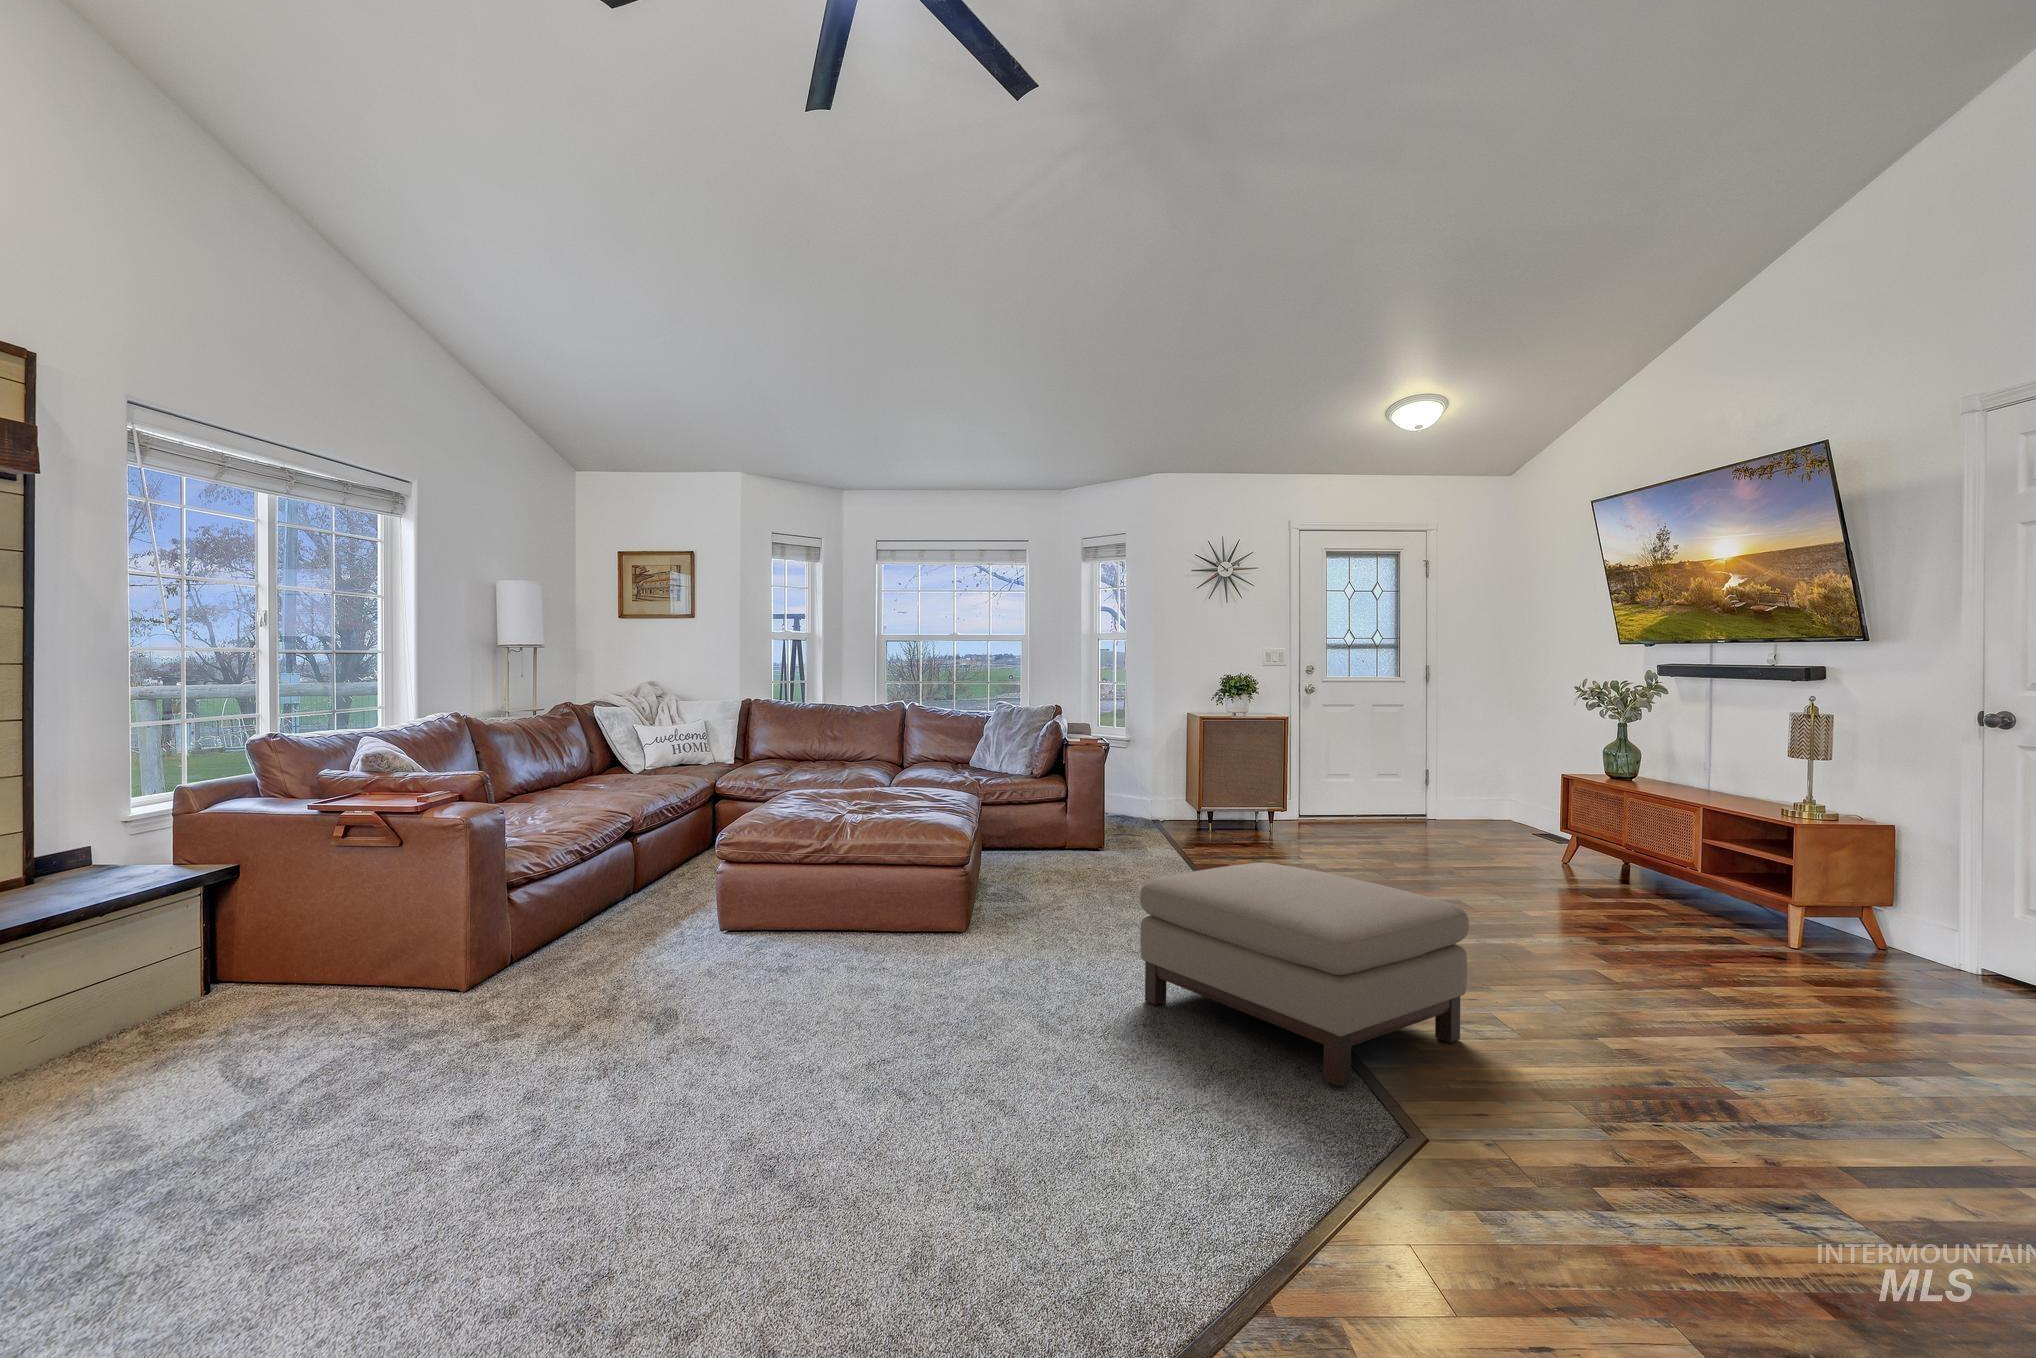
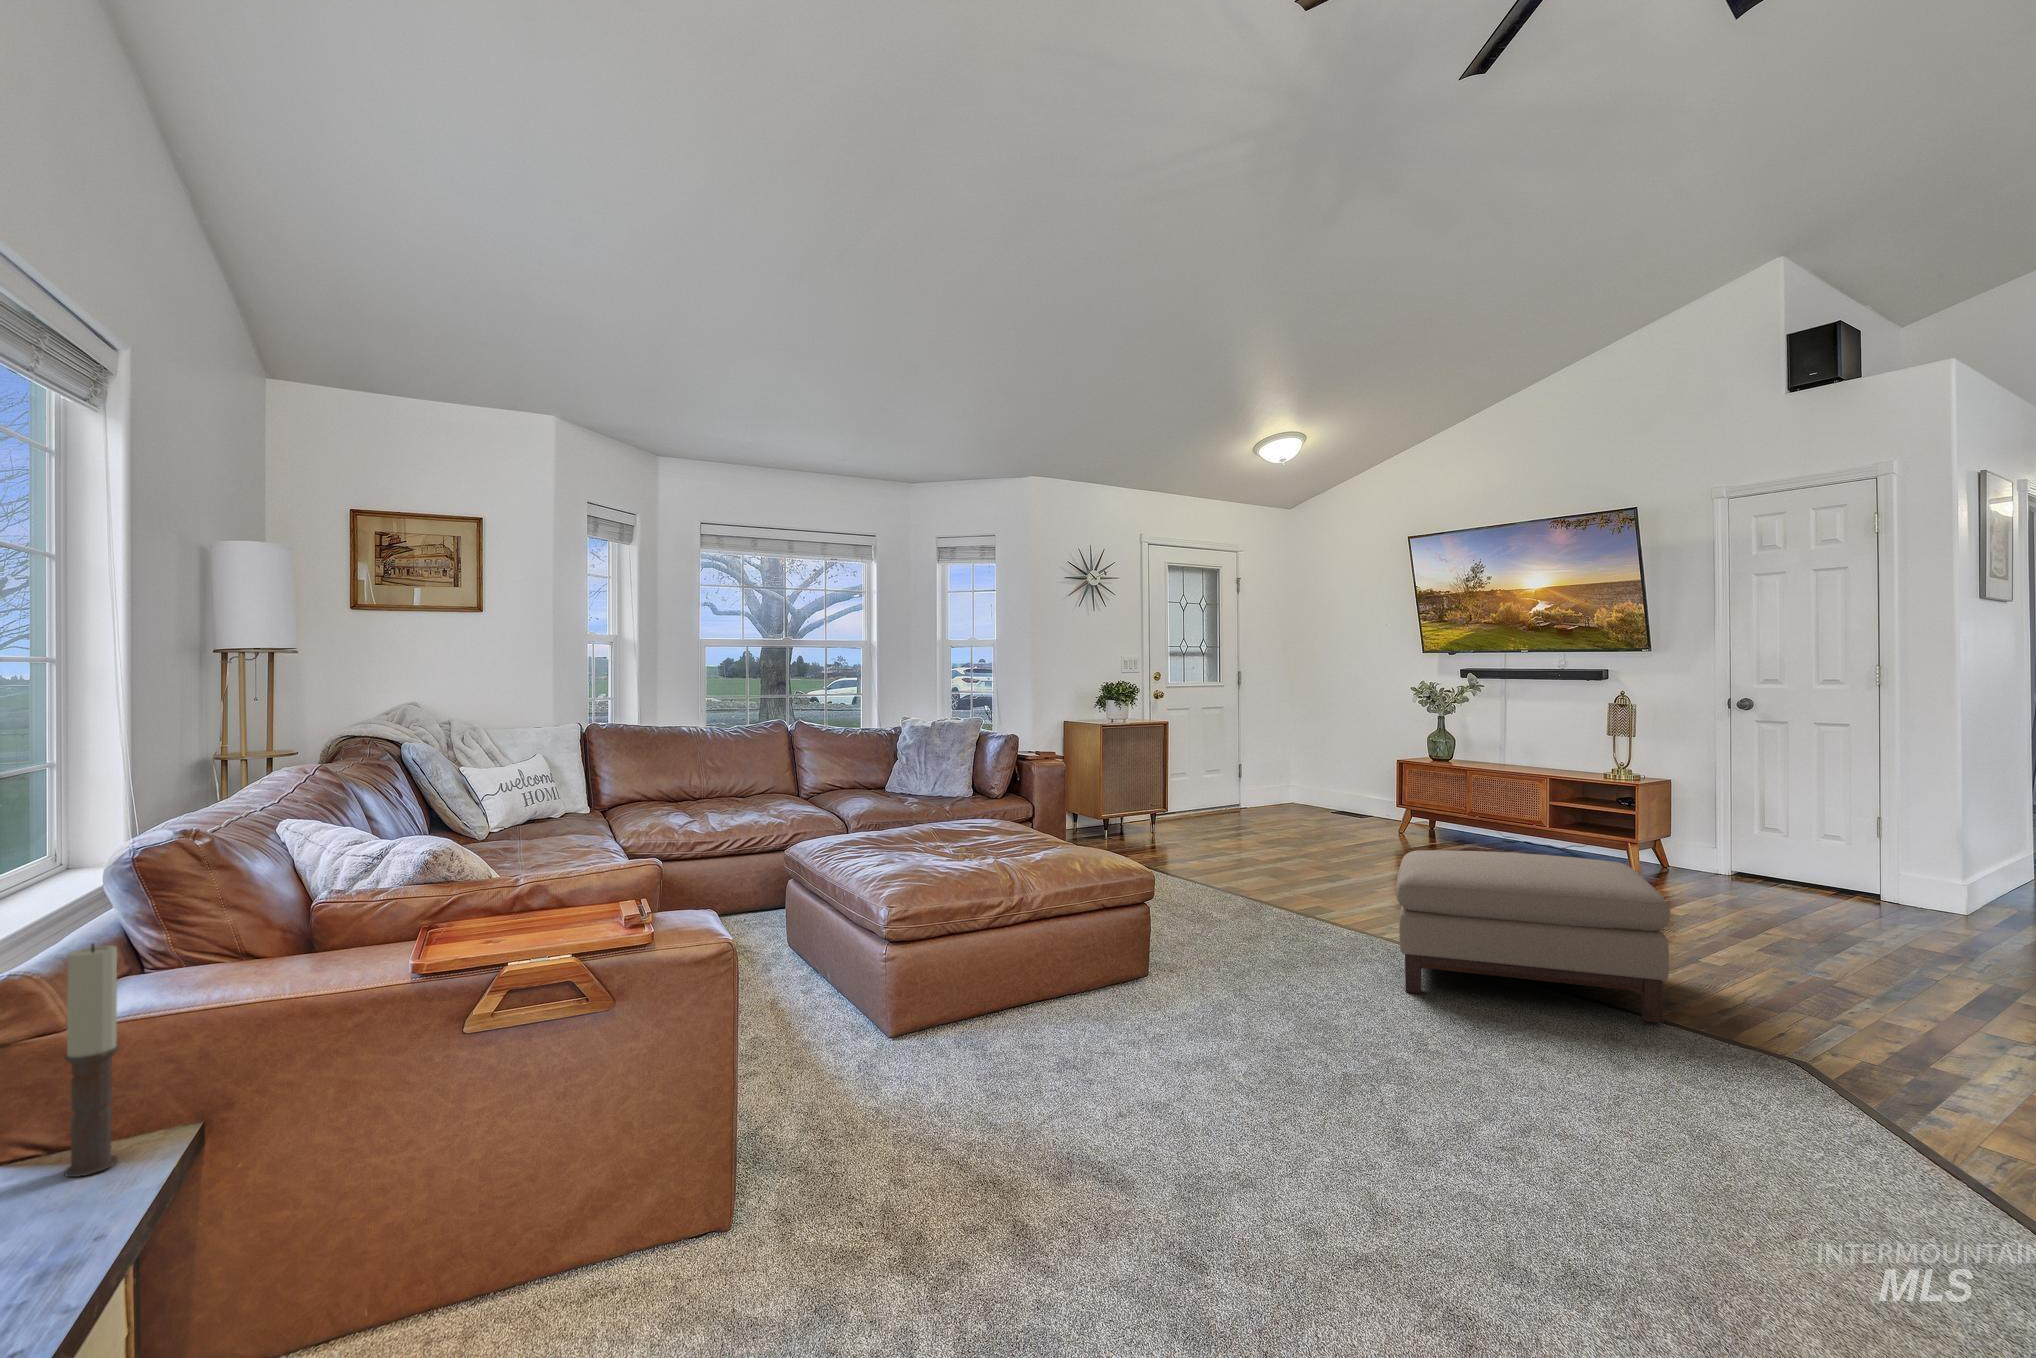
candle: none [67,778,94,885] -> present [64,944,119,1177]

